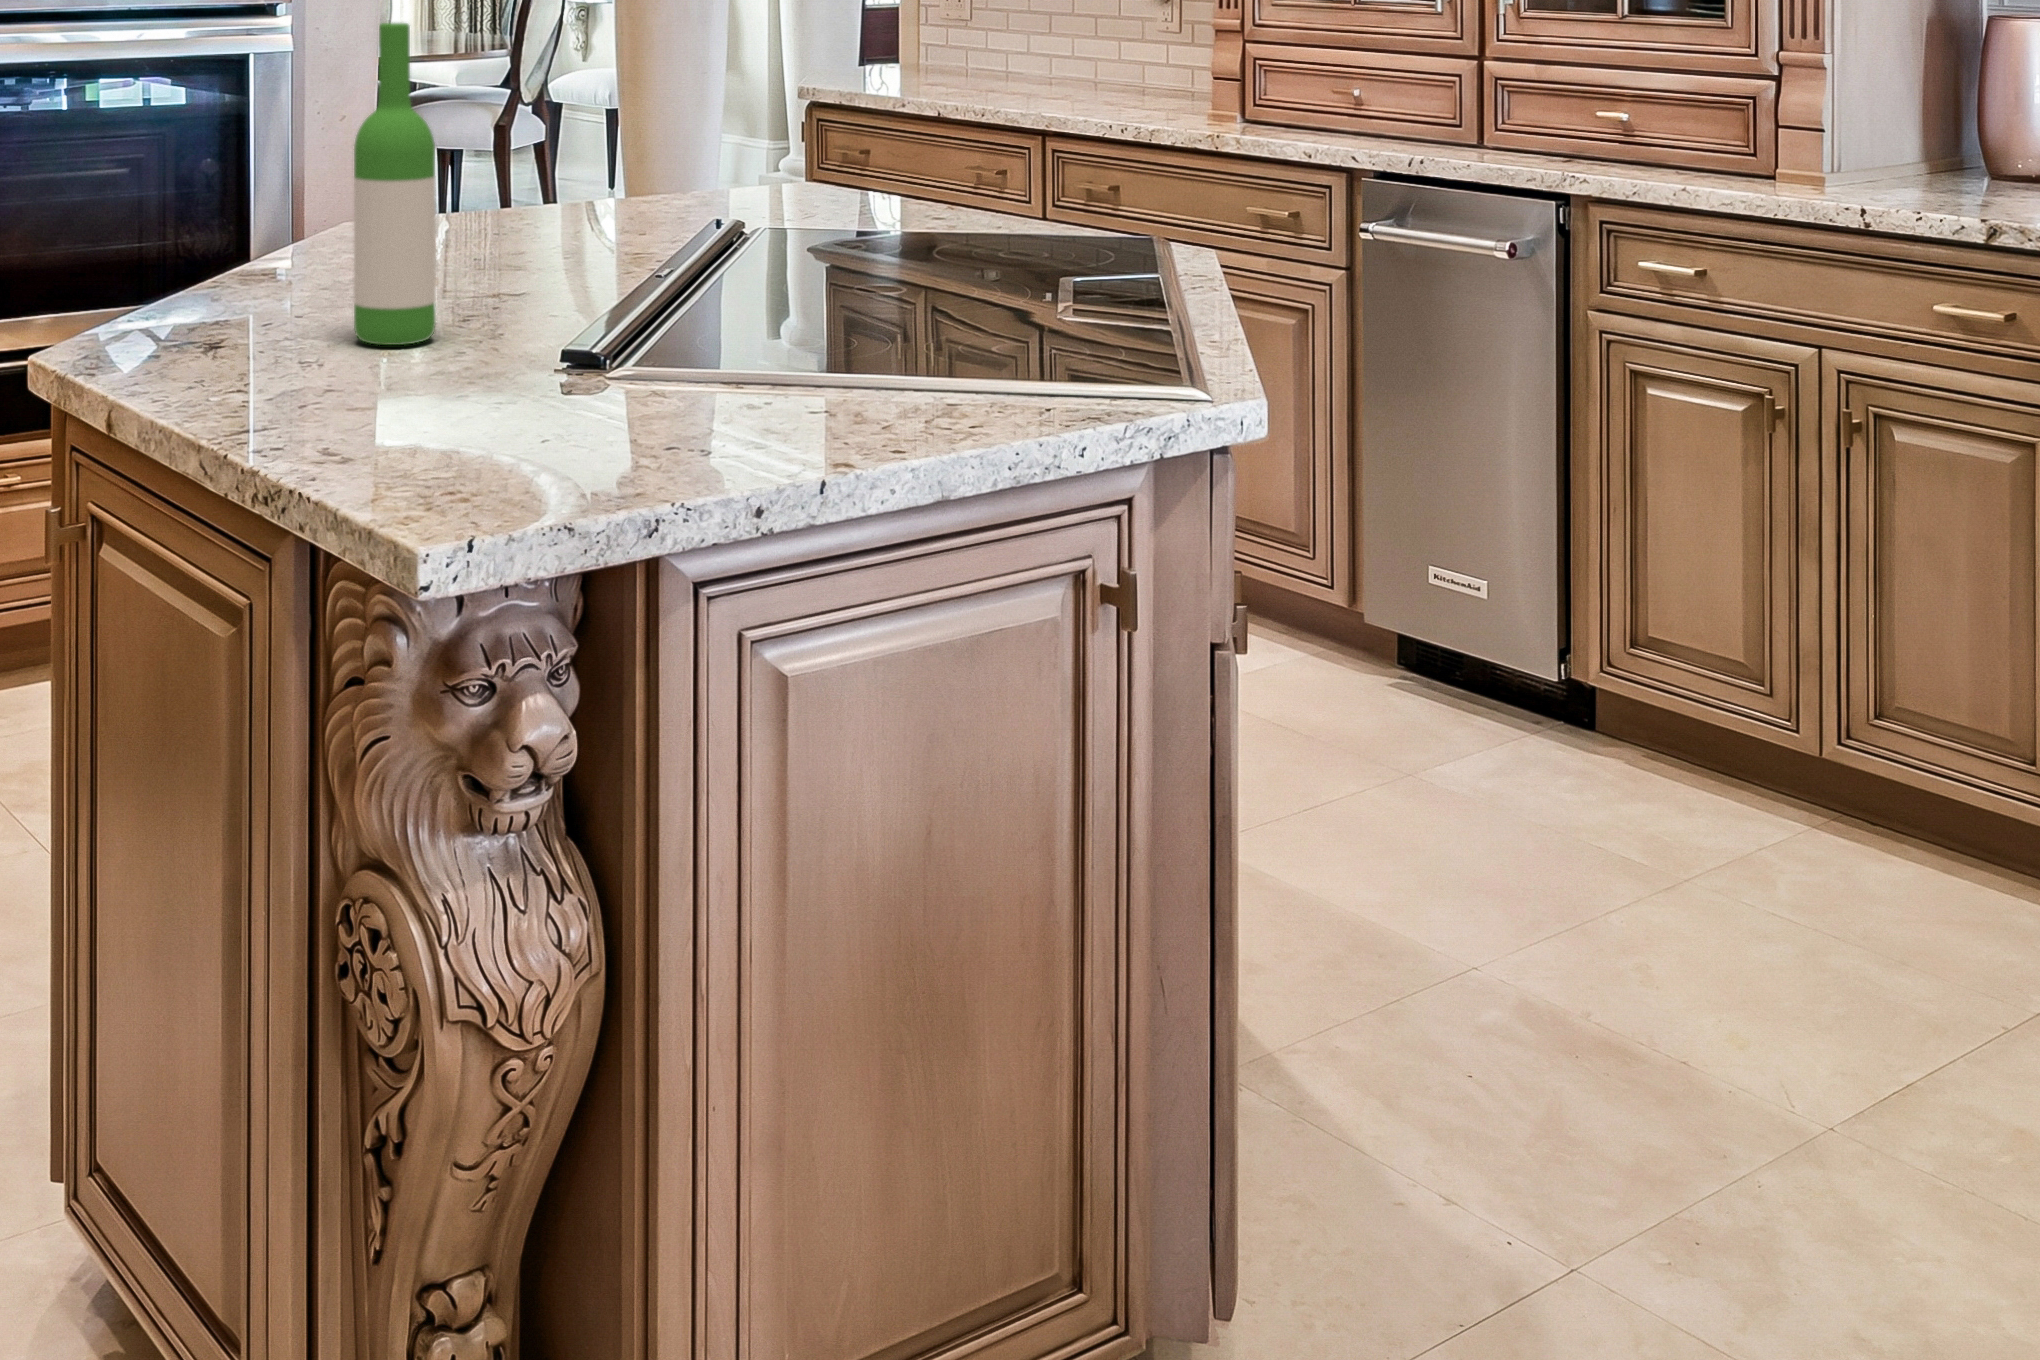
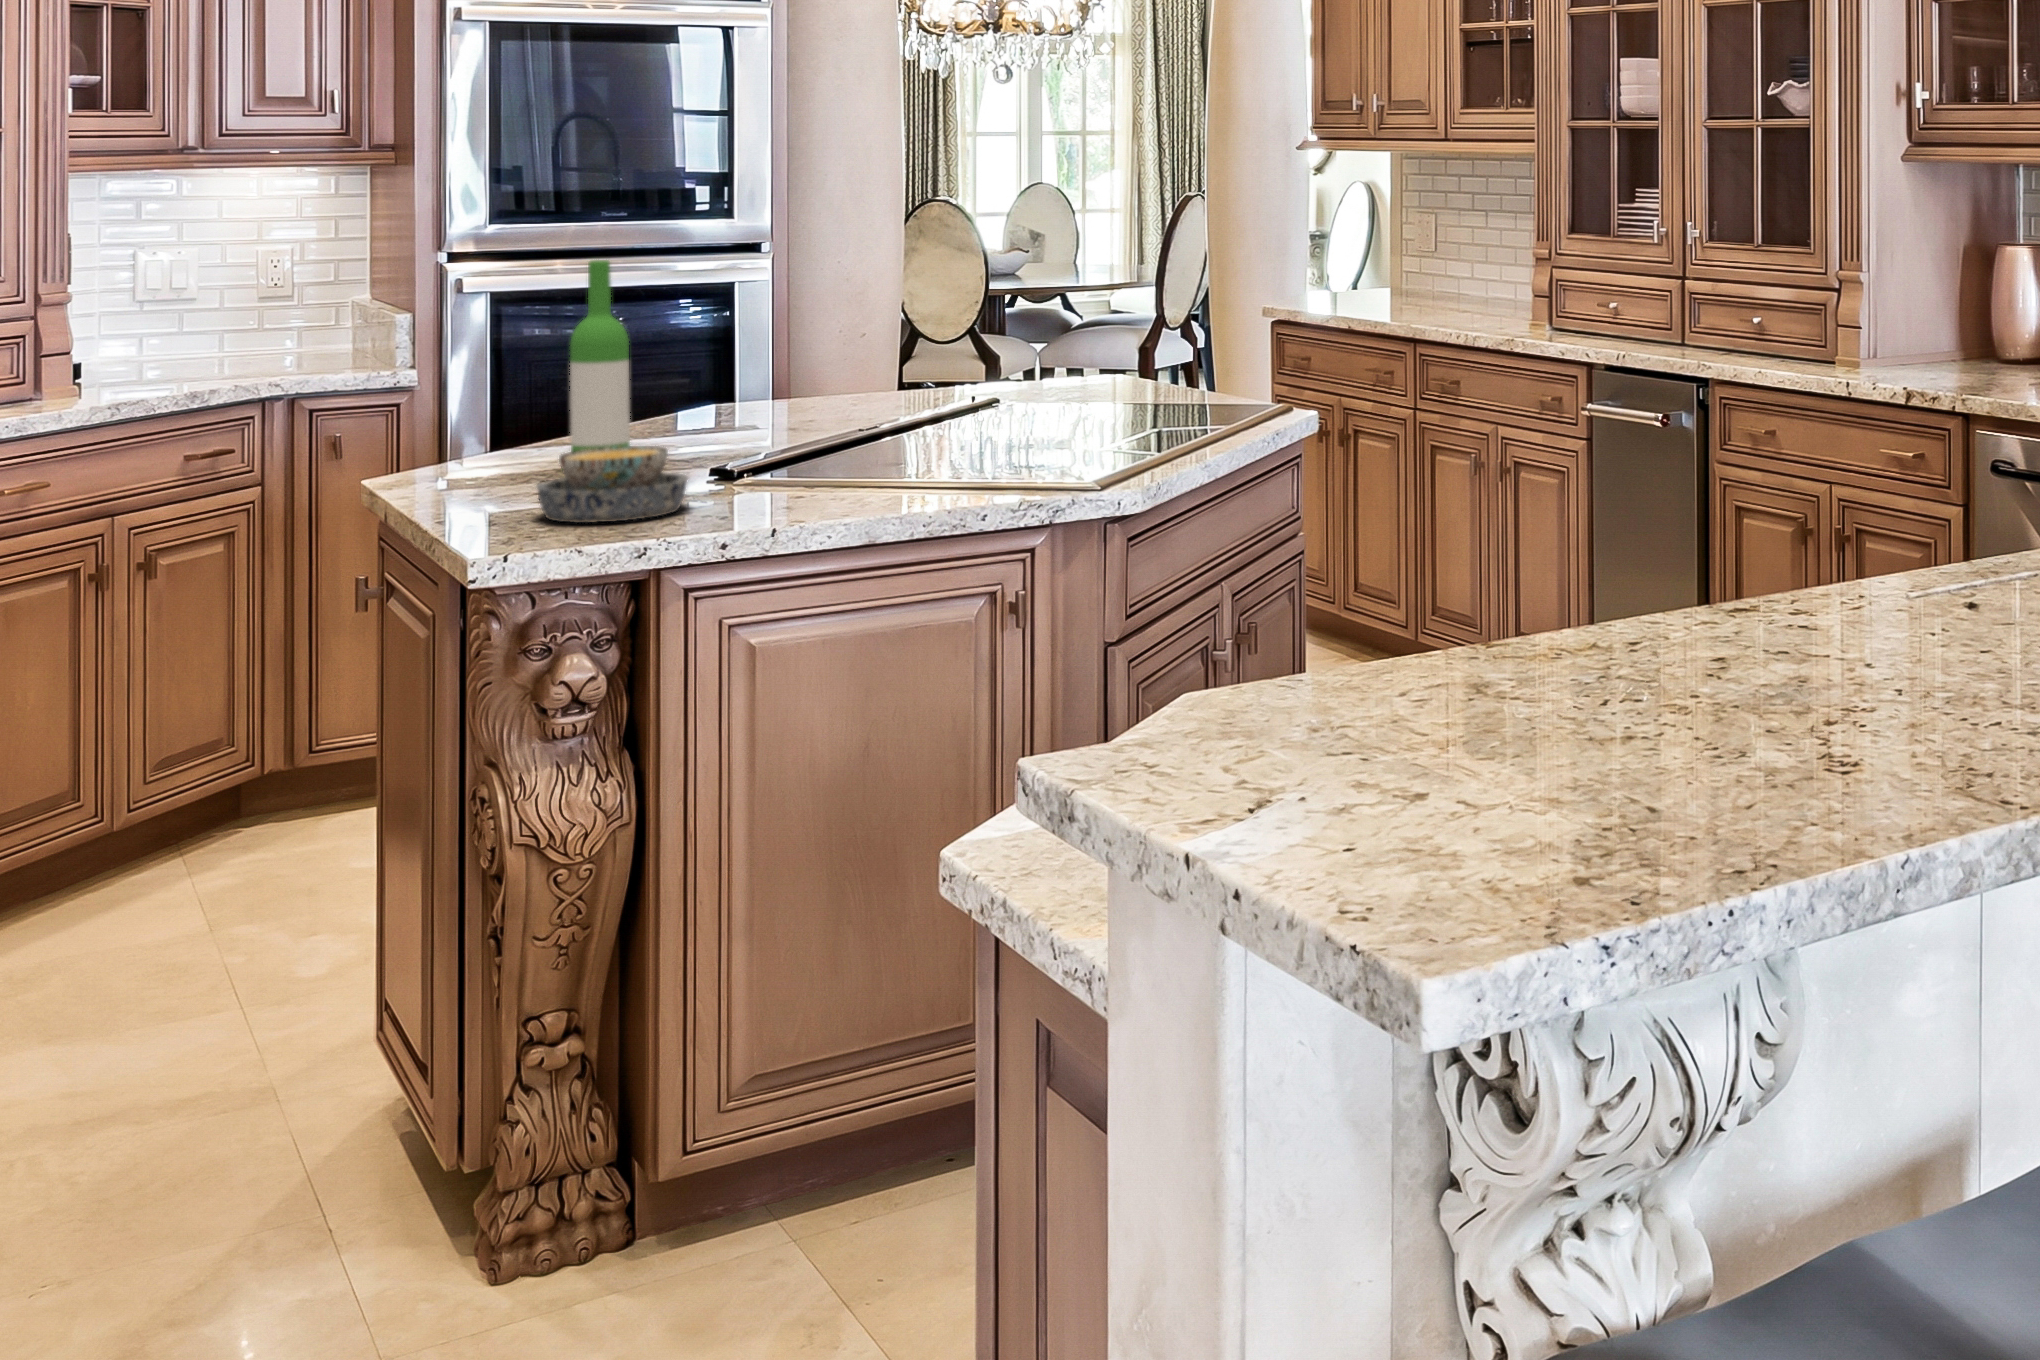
bowl: none [433,326,665,465] -> present [536,446,688,523]

